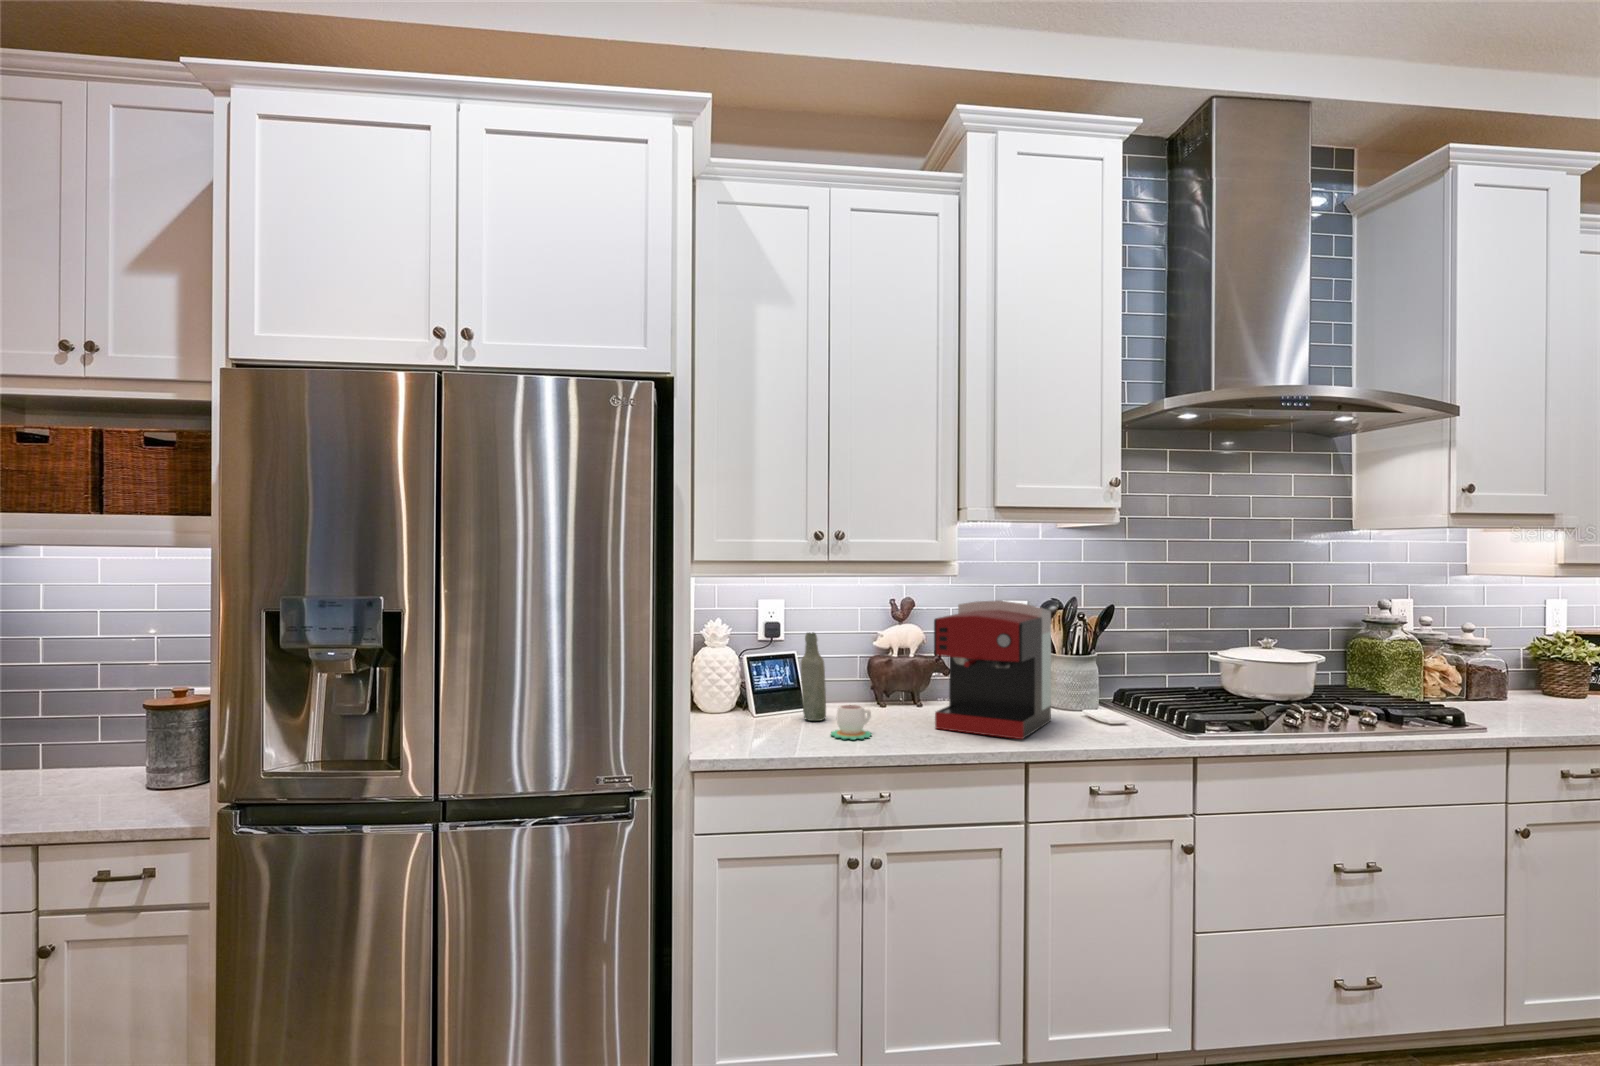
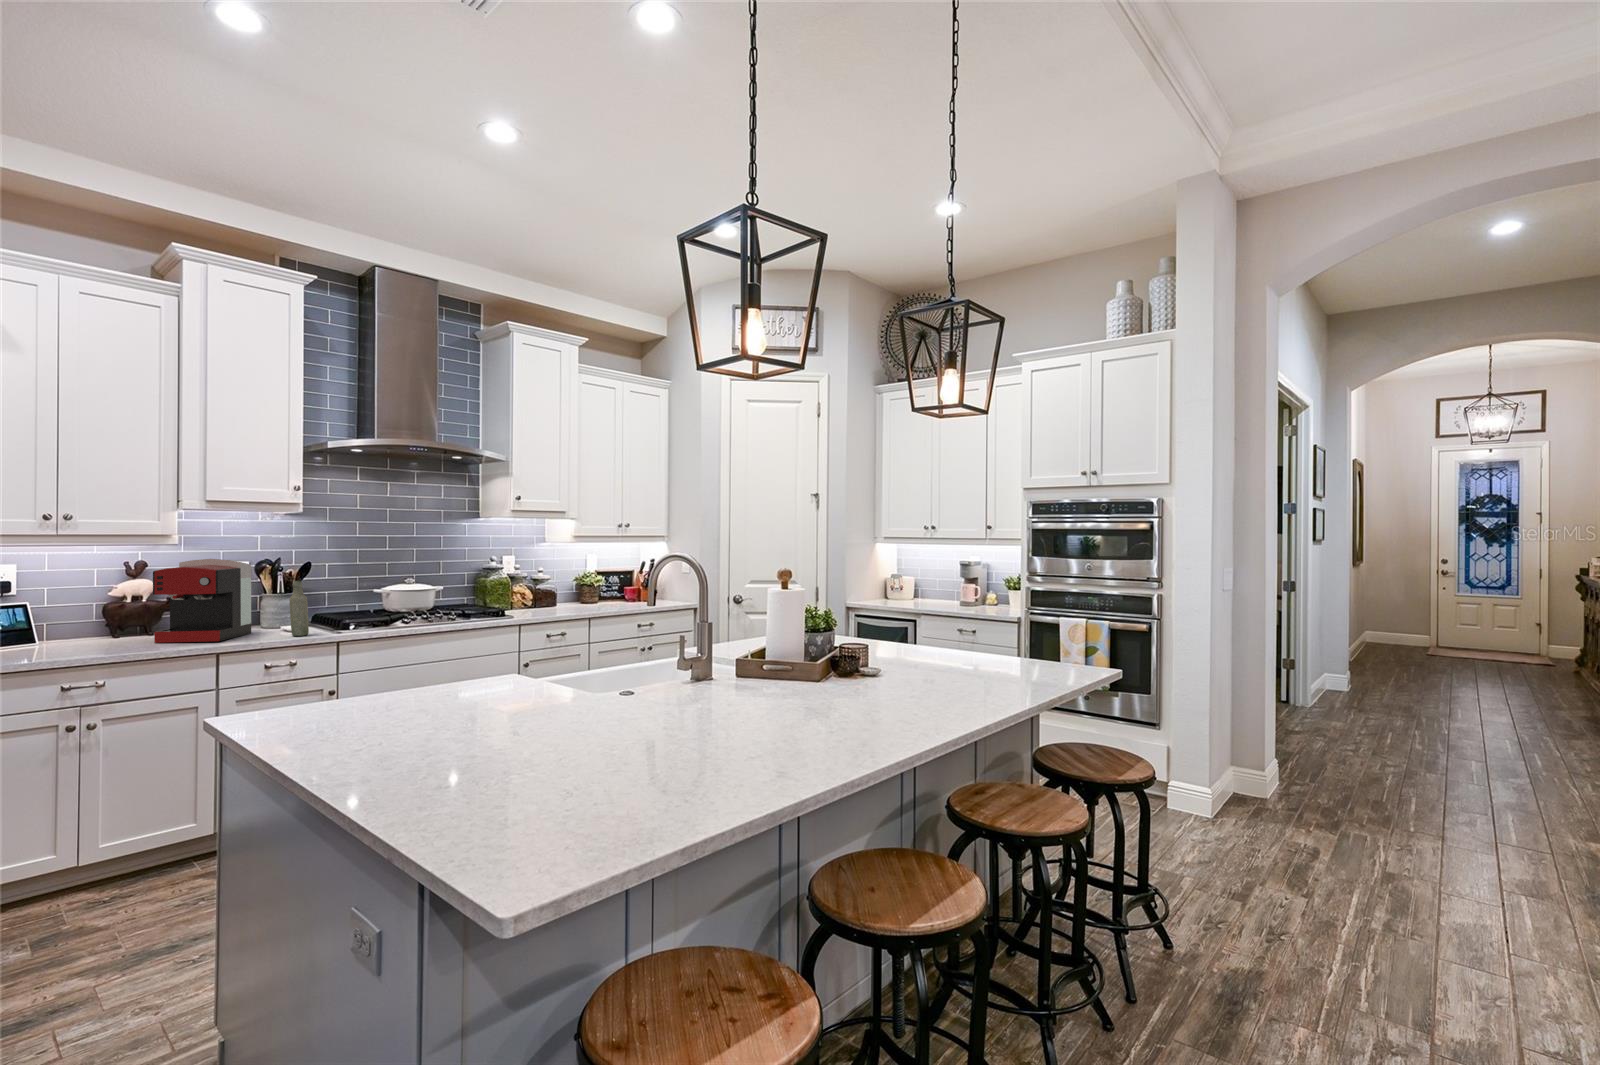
bottle: present [801,632,826,721] -> present [290,581,309,636]
mug: present [831,705,872,740] -> none [58,631,97,653]

